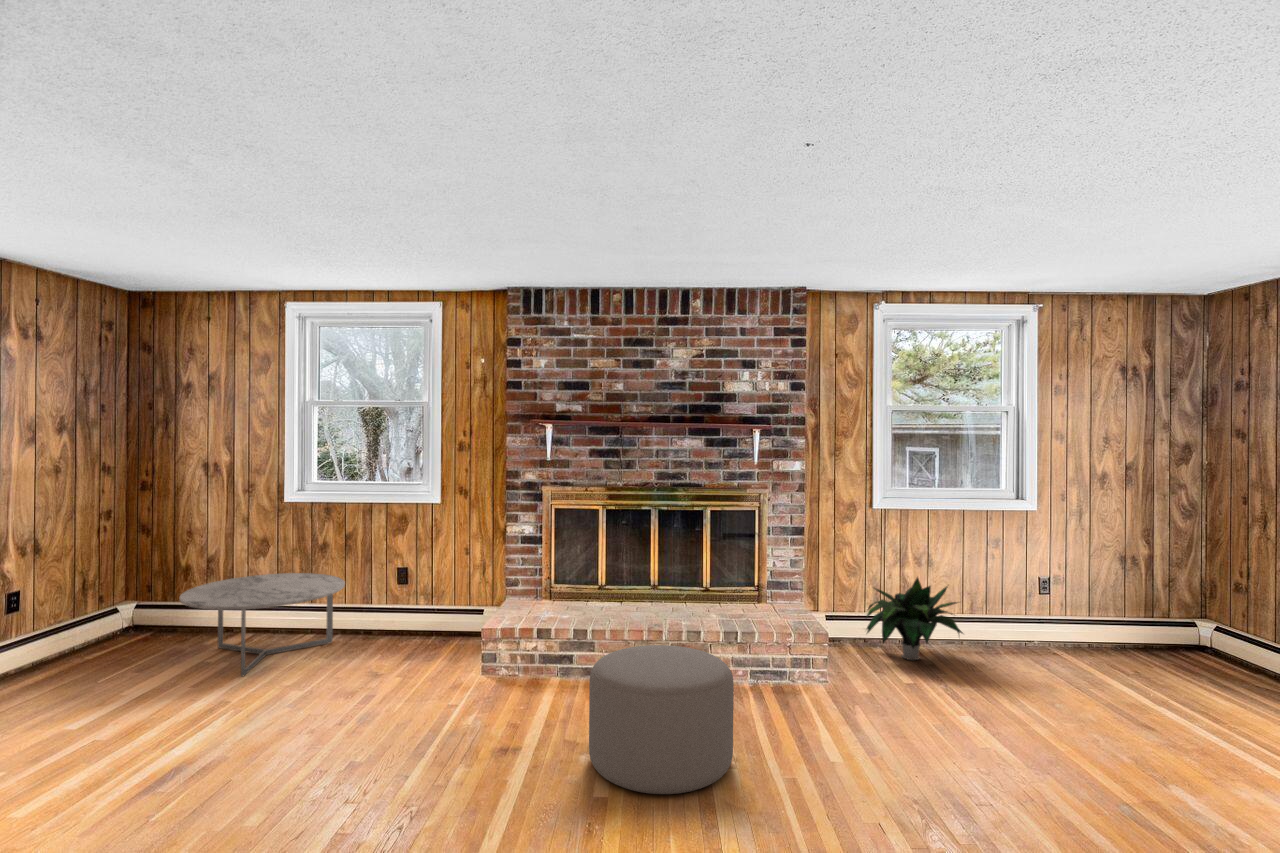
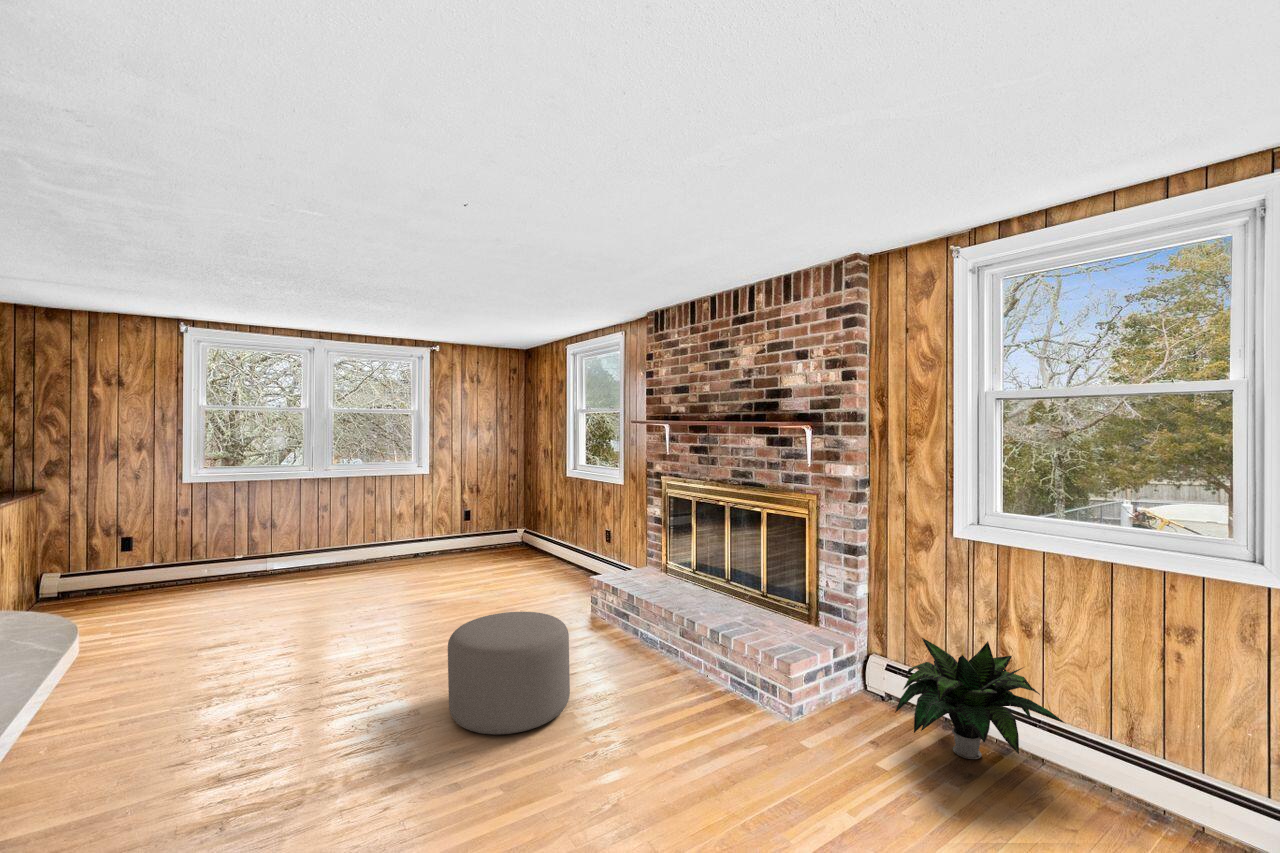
coffee table: present [180,573,345,677] -> none [491,522,585,581]

